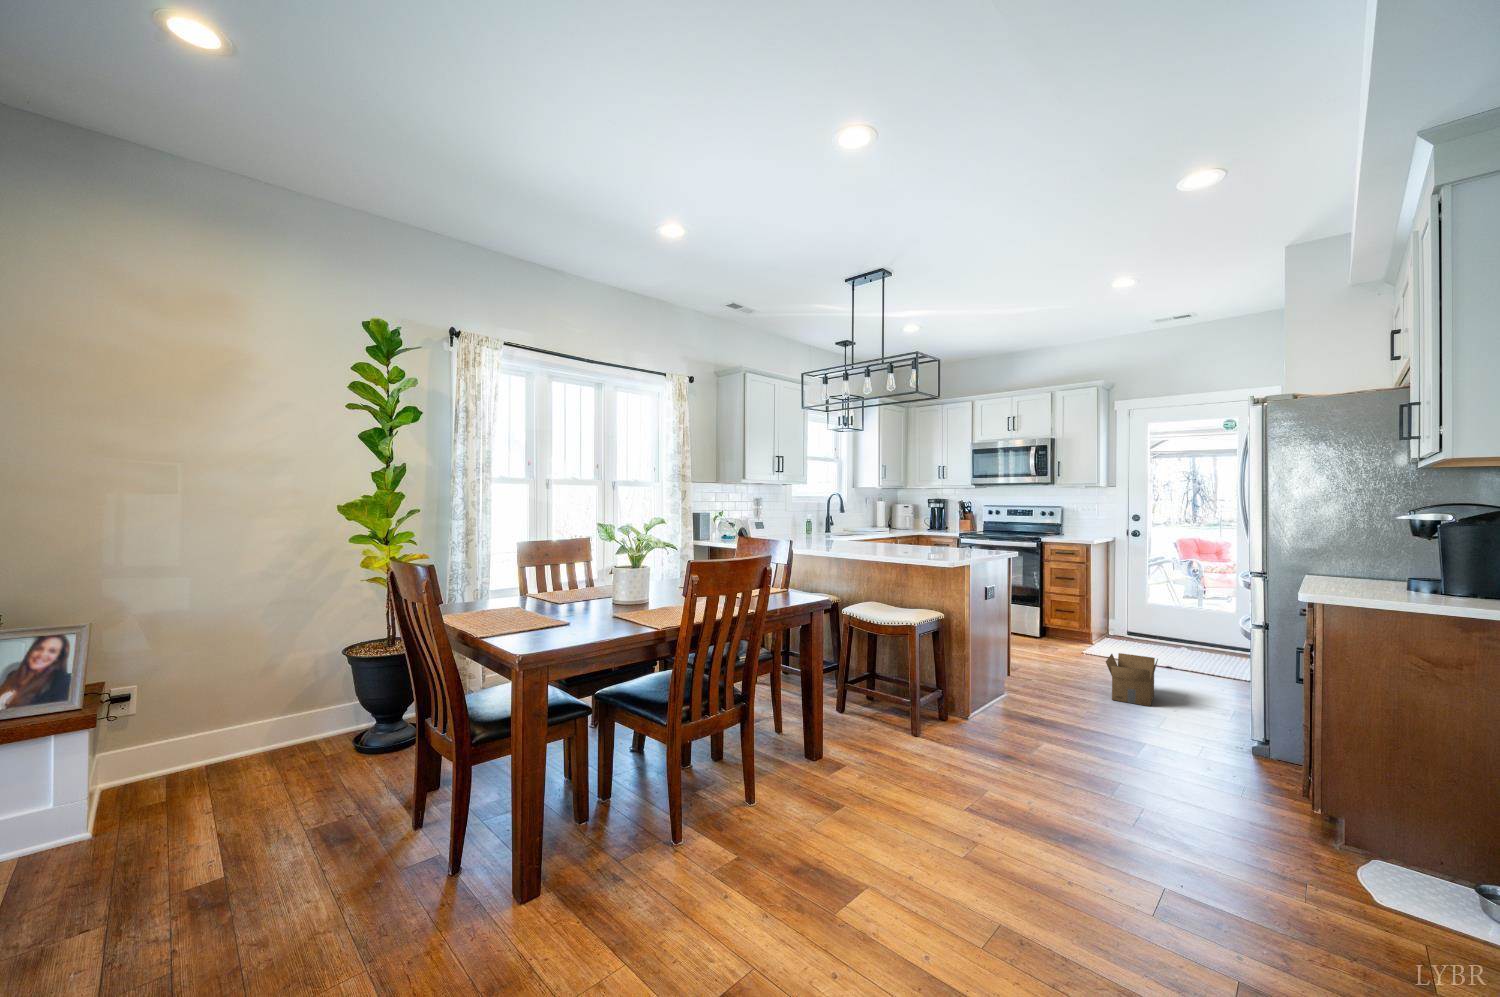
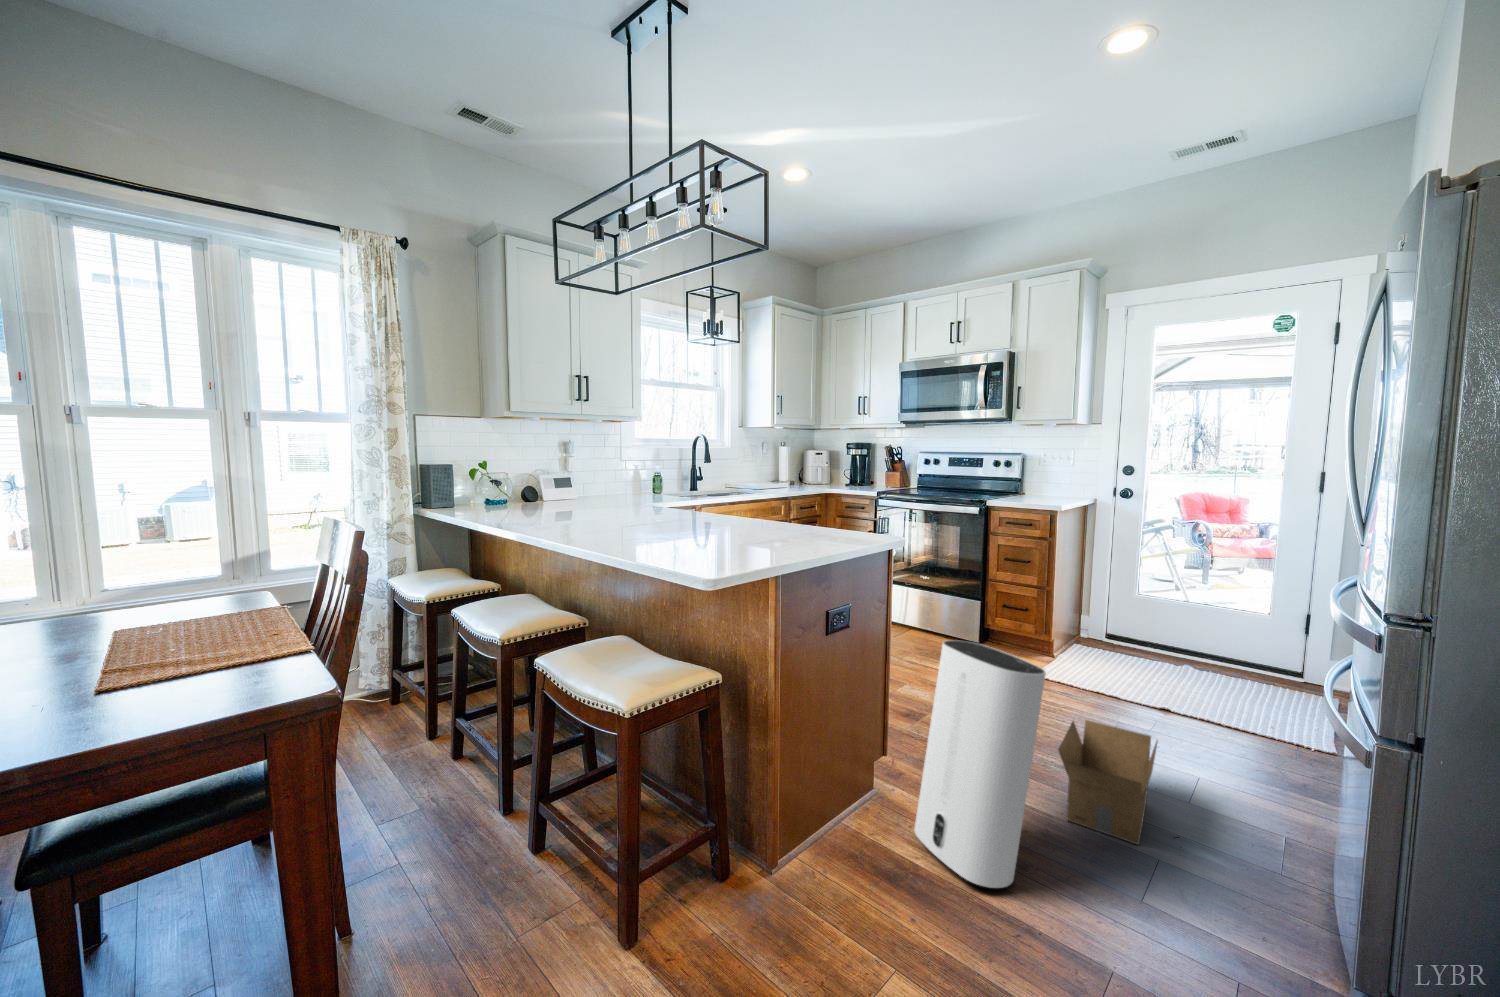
air purifier: none [1034,602,1100,715] -> present [914,640,1046,888]

